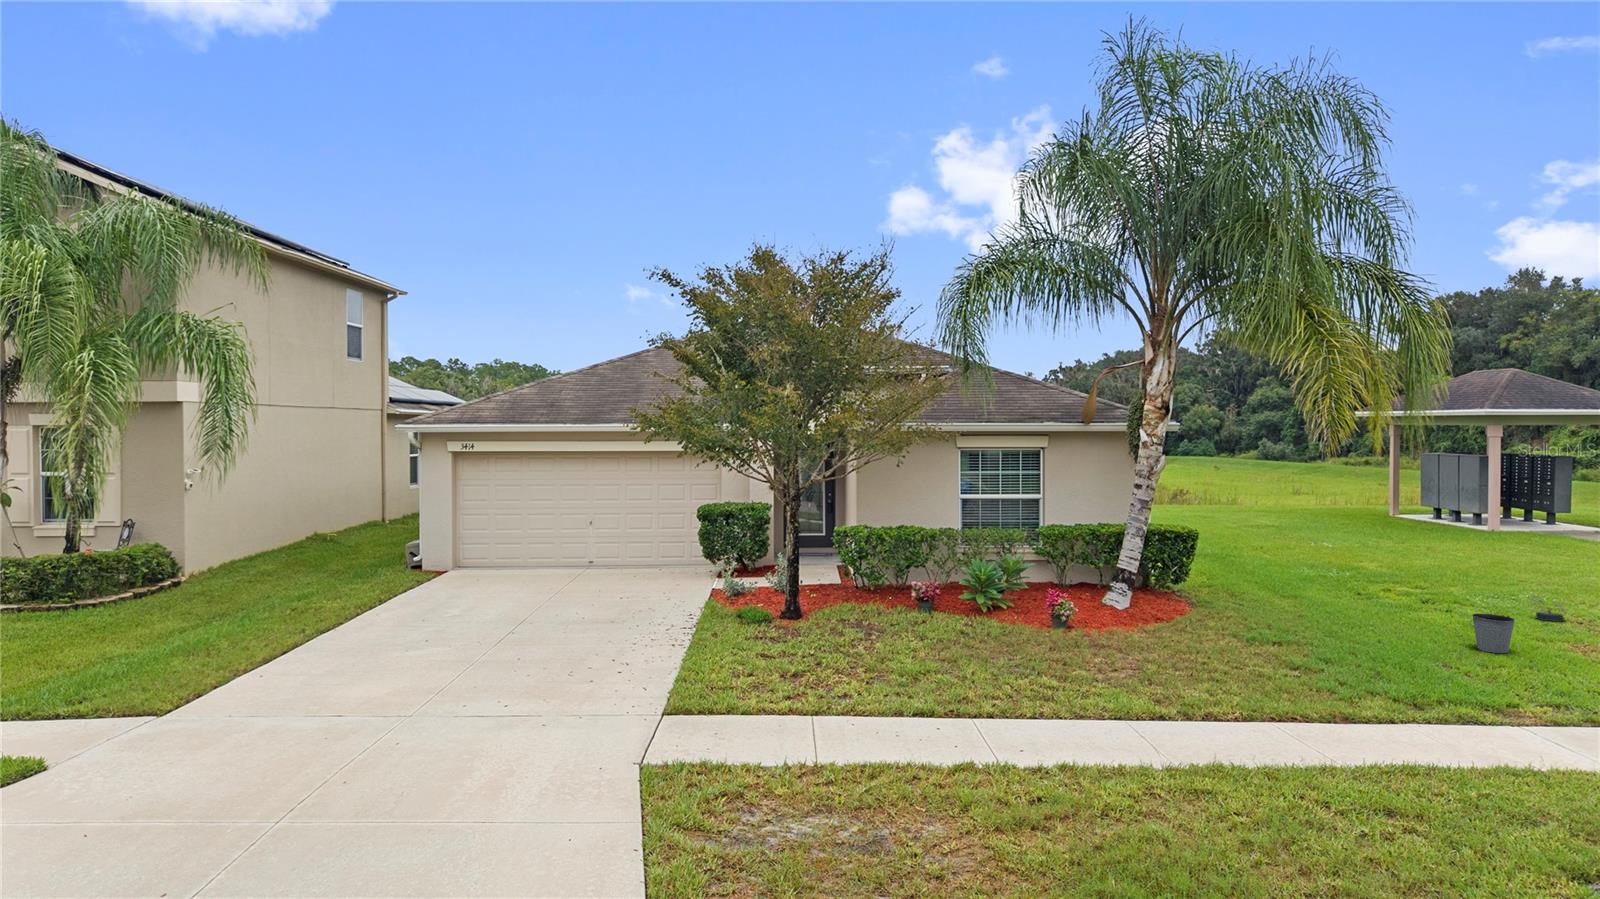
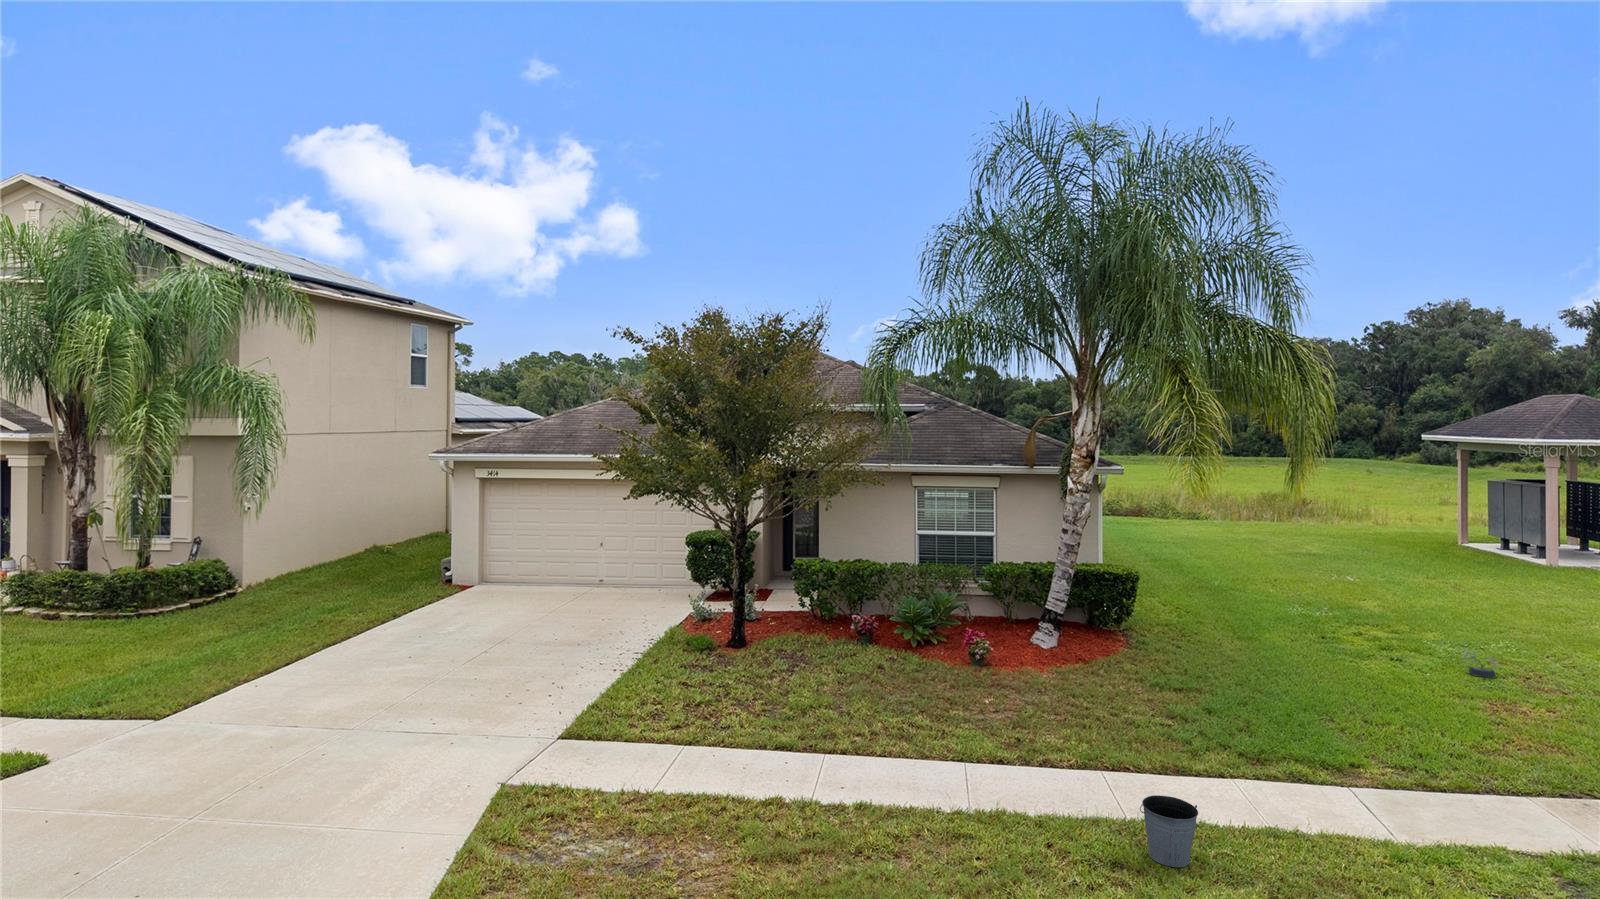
bucket: present [1470,613,1515,653] -> present [1140,795,1198,867]

